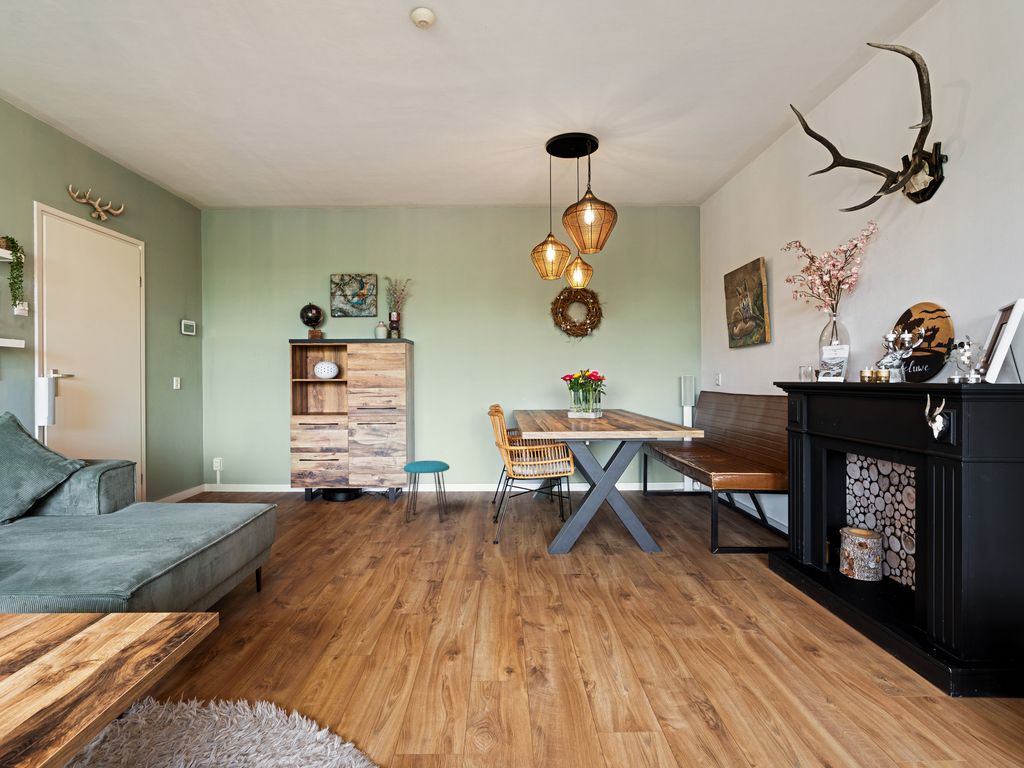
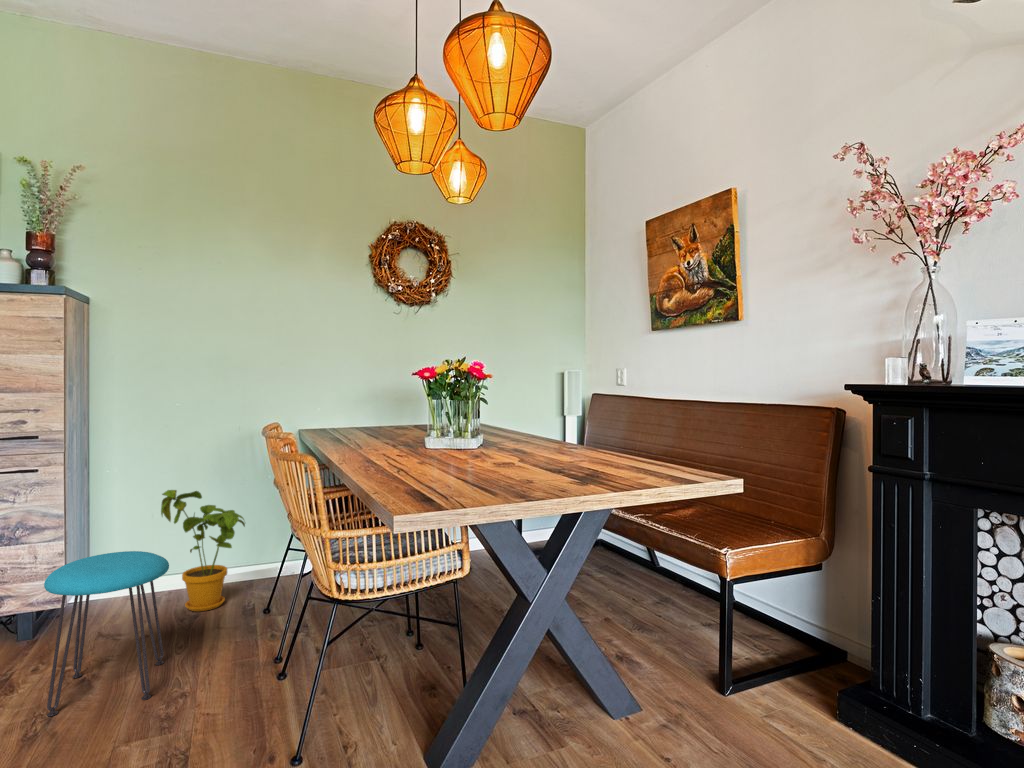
house plant: none [446,437,484,500] -> present [161,490,245,611]

